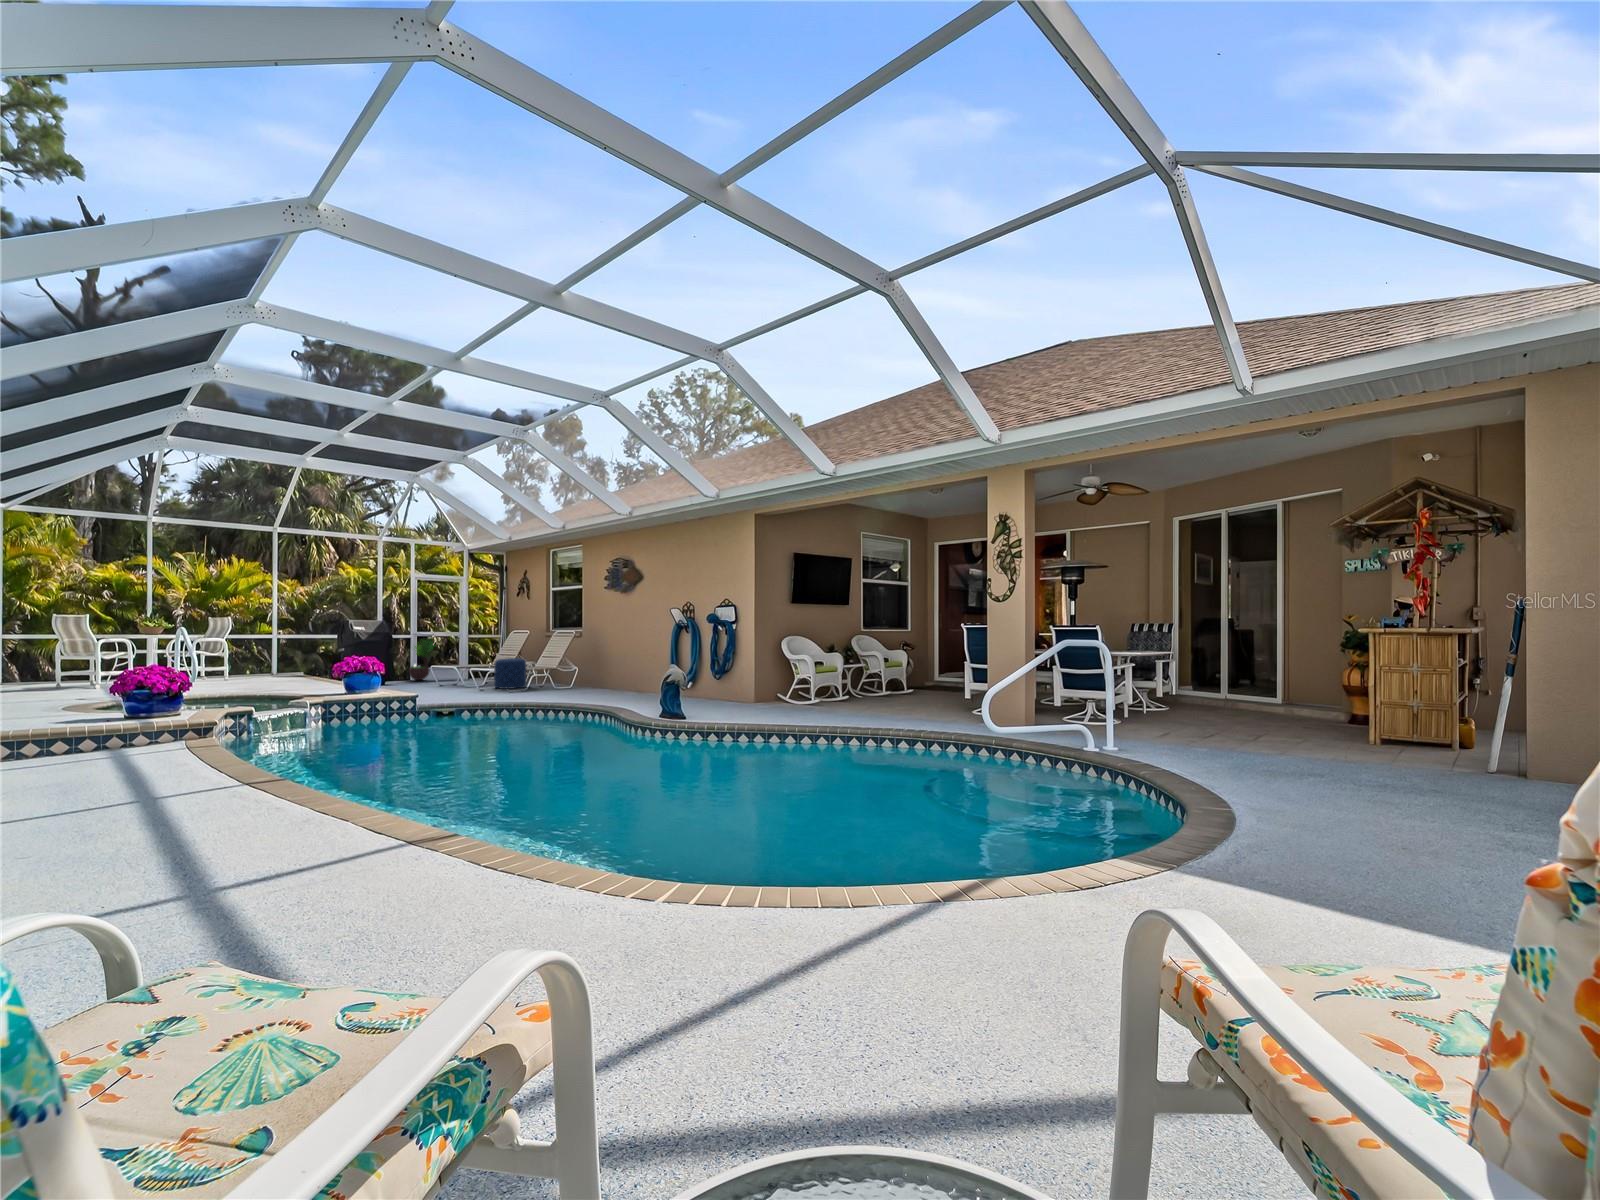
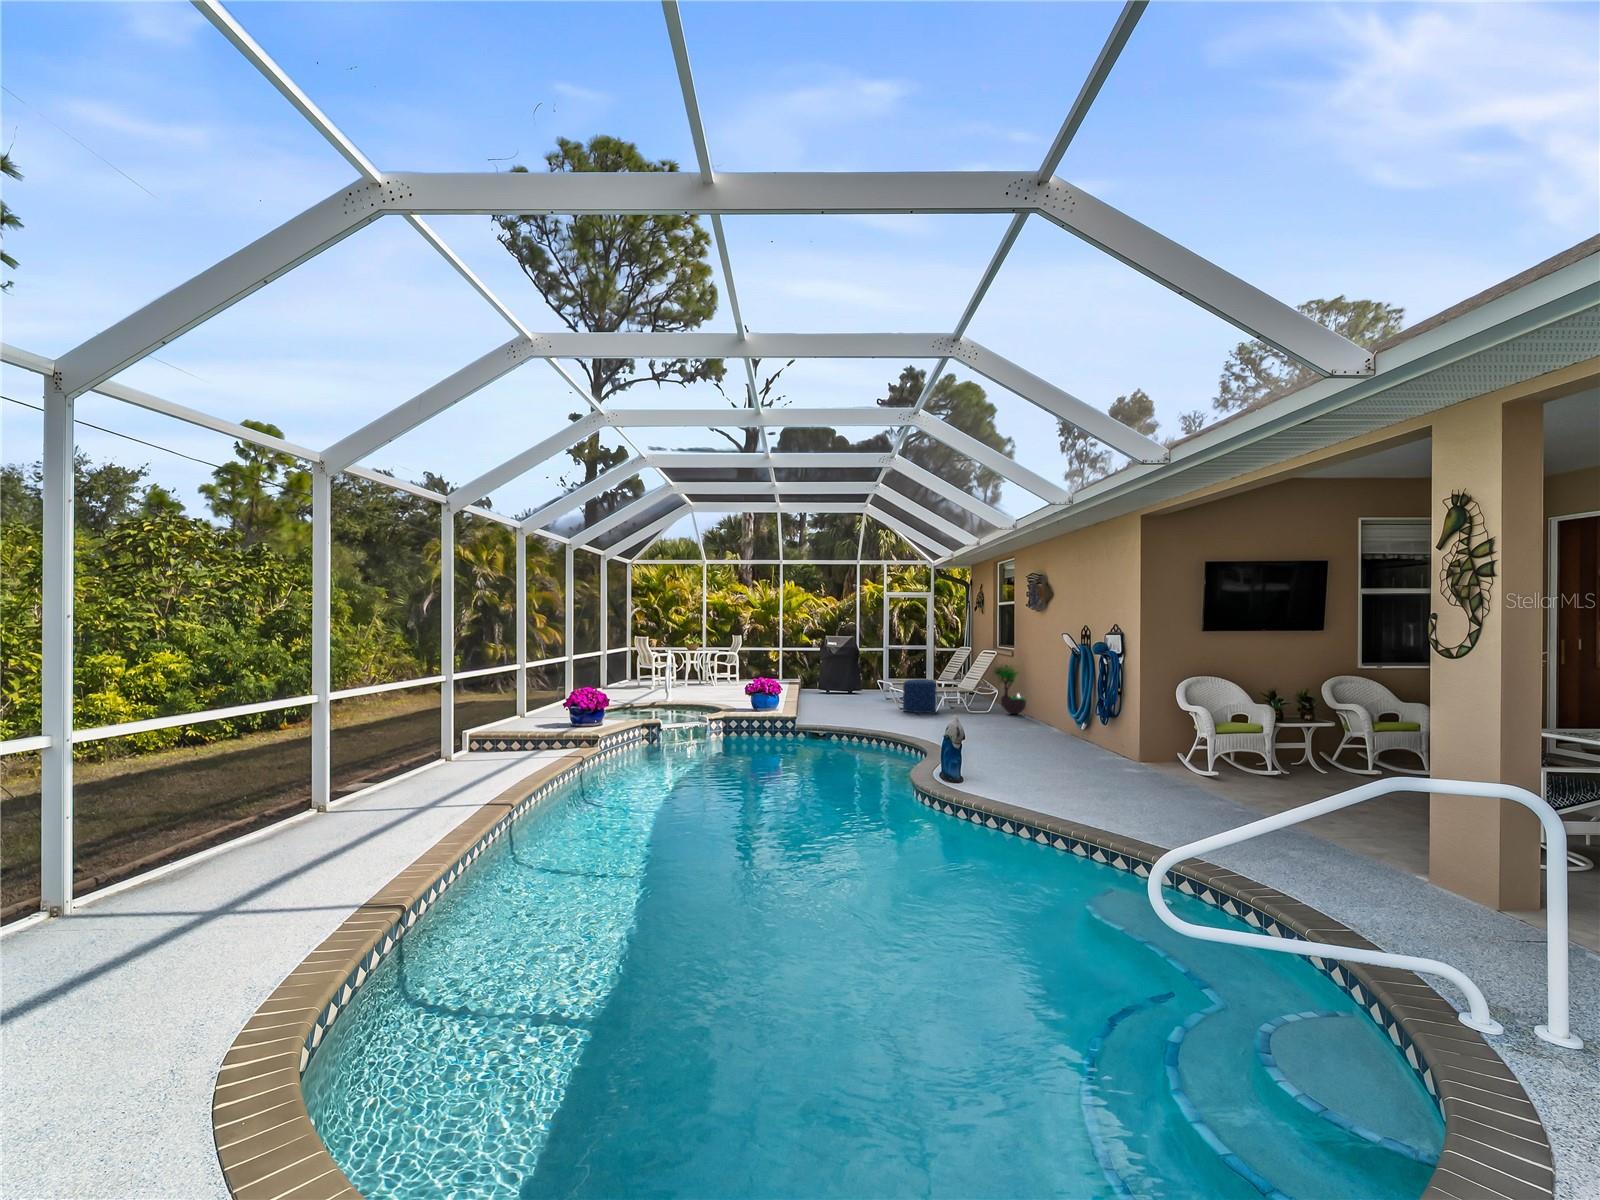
potted tree: present [409,640,433,680] -> present [994,665,1026,714]

